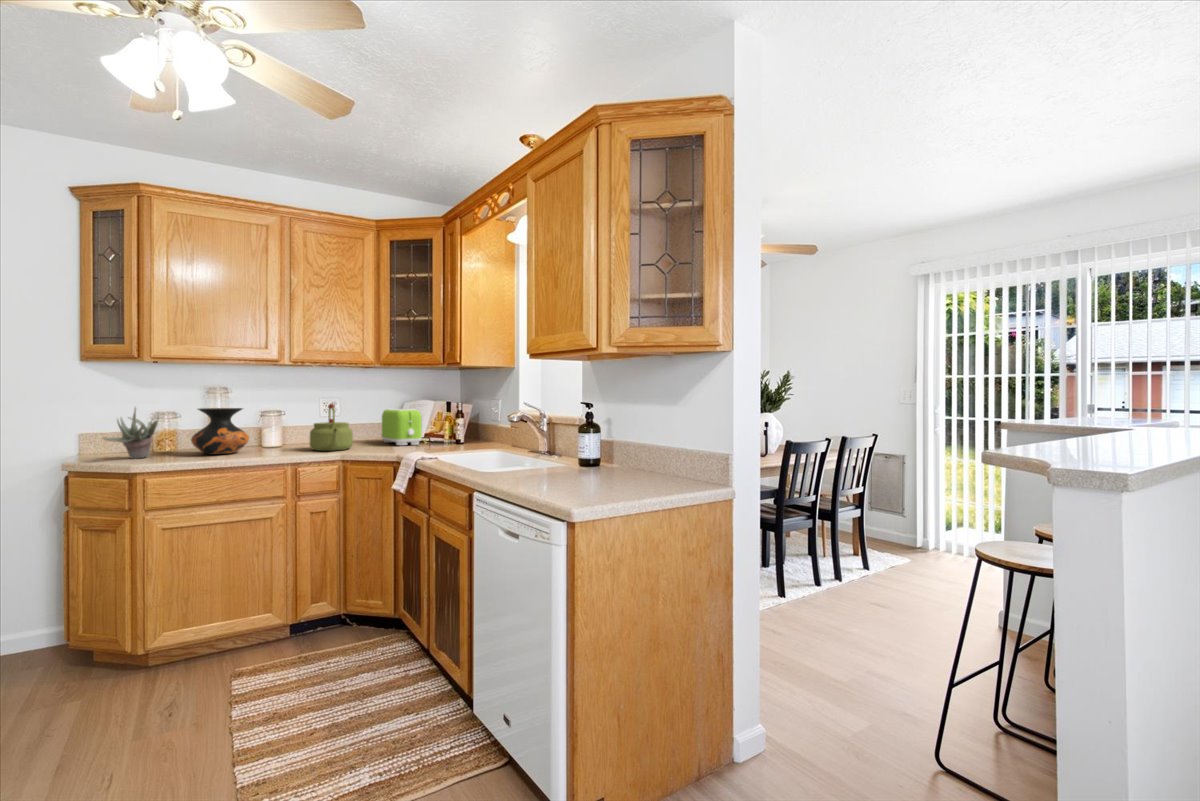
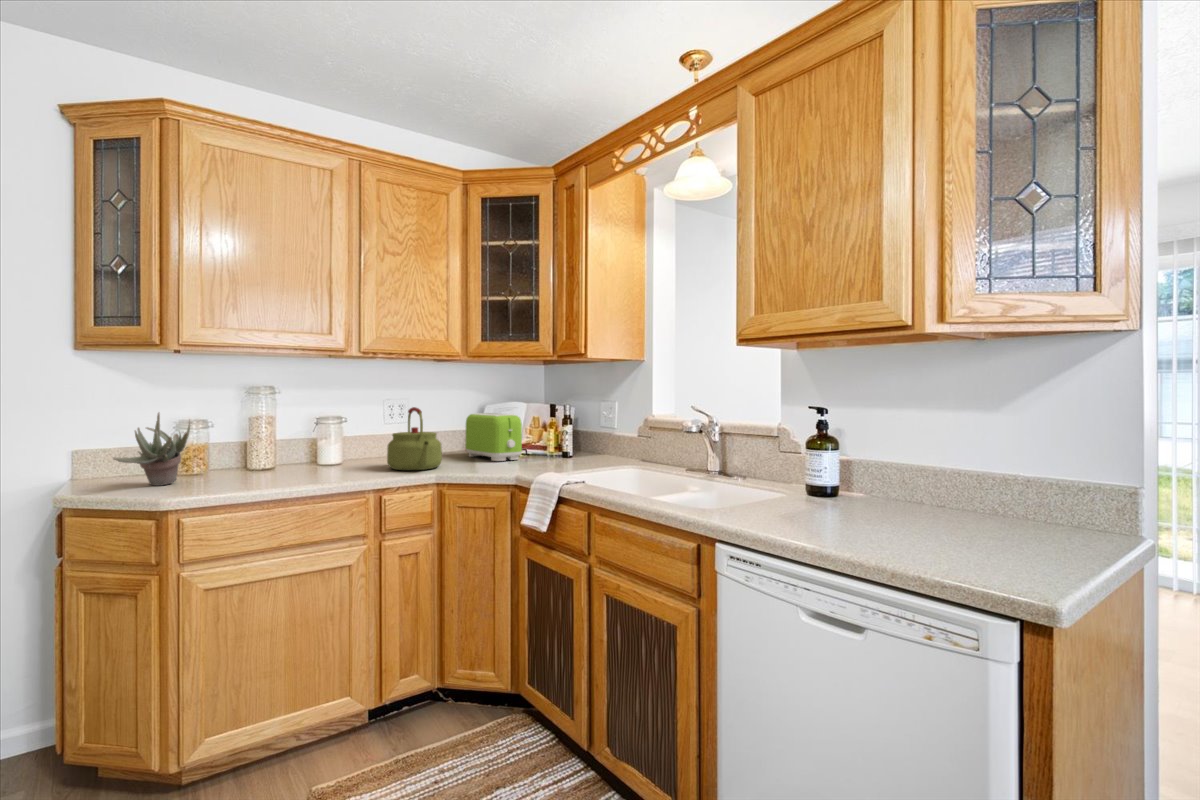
vase: present [191,408,249,454] -> none [233,414,309,478]

